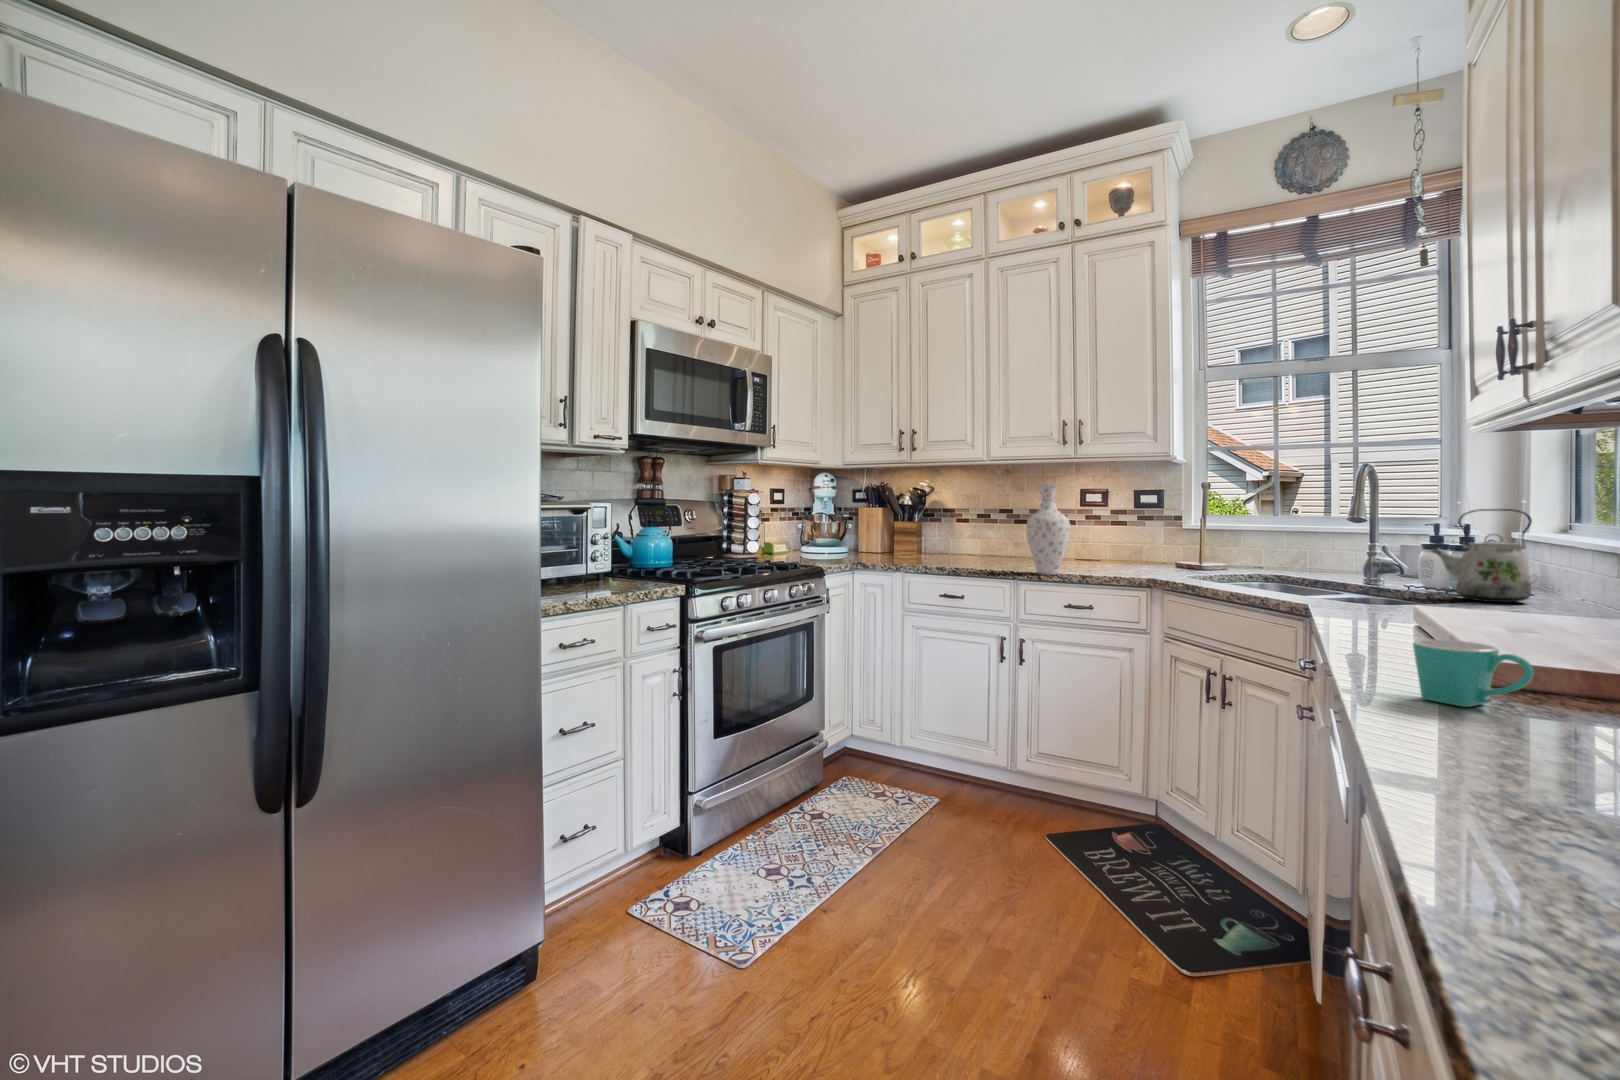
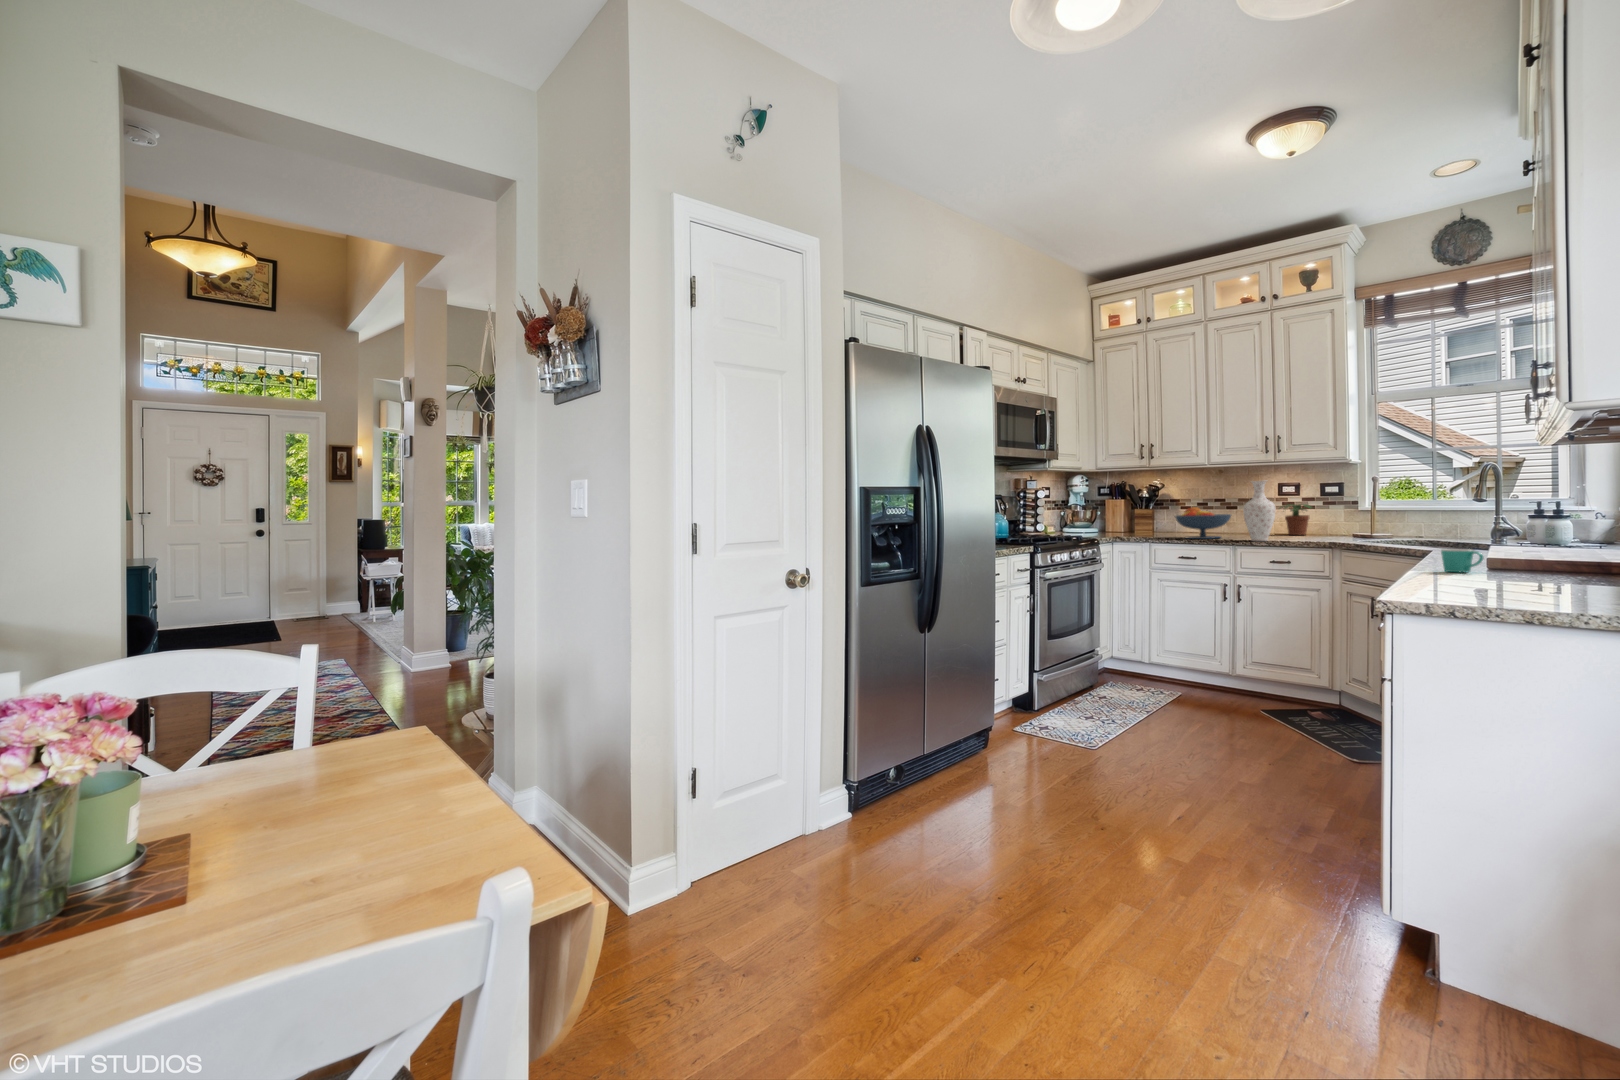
kettle: present [1431,509,1532,602] -> none [1524,492,1588,548]
potted plant: none [1077,520,1122,564] -> present [1280,504,1312,535]
fruit bowl: none [940,521,1015,568] -> present [1175,507,1231,539]

